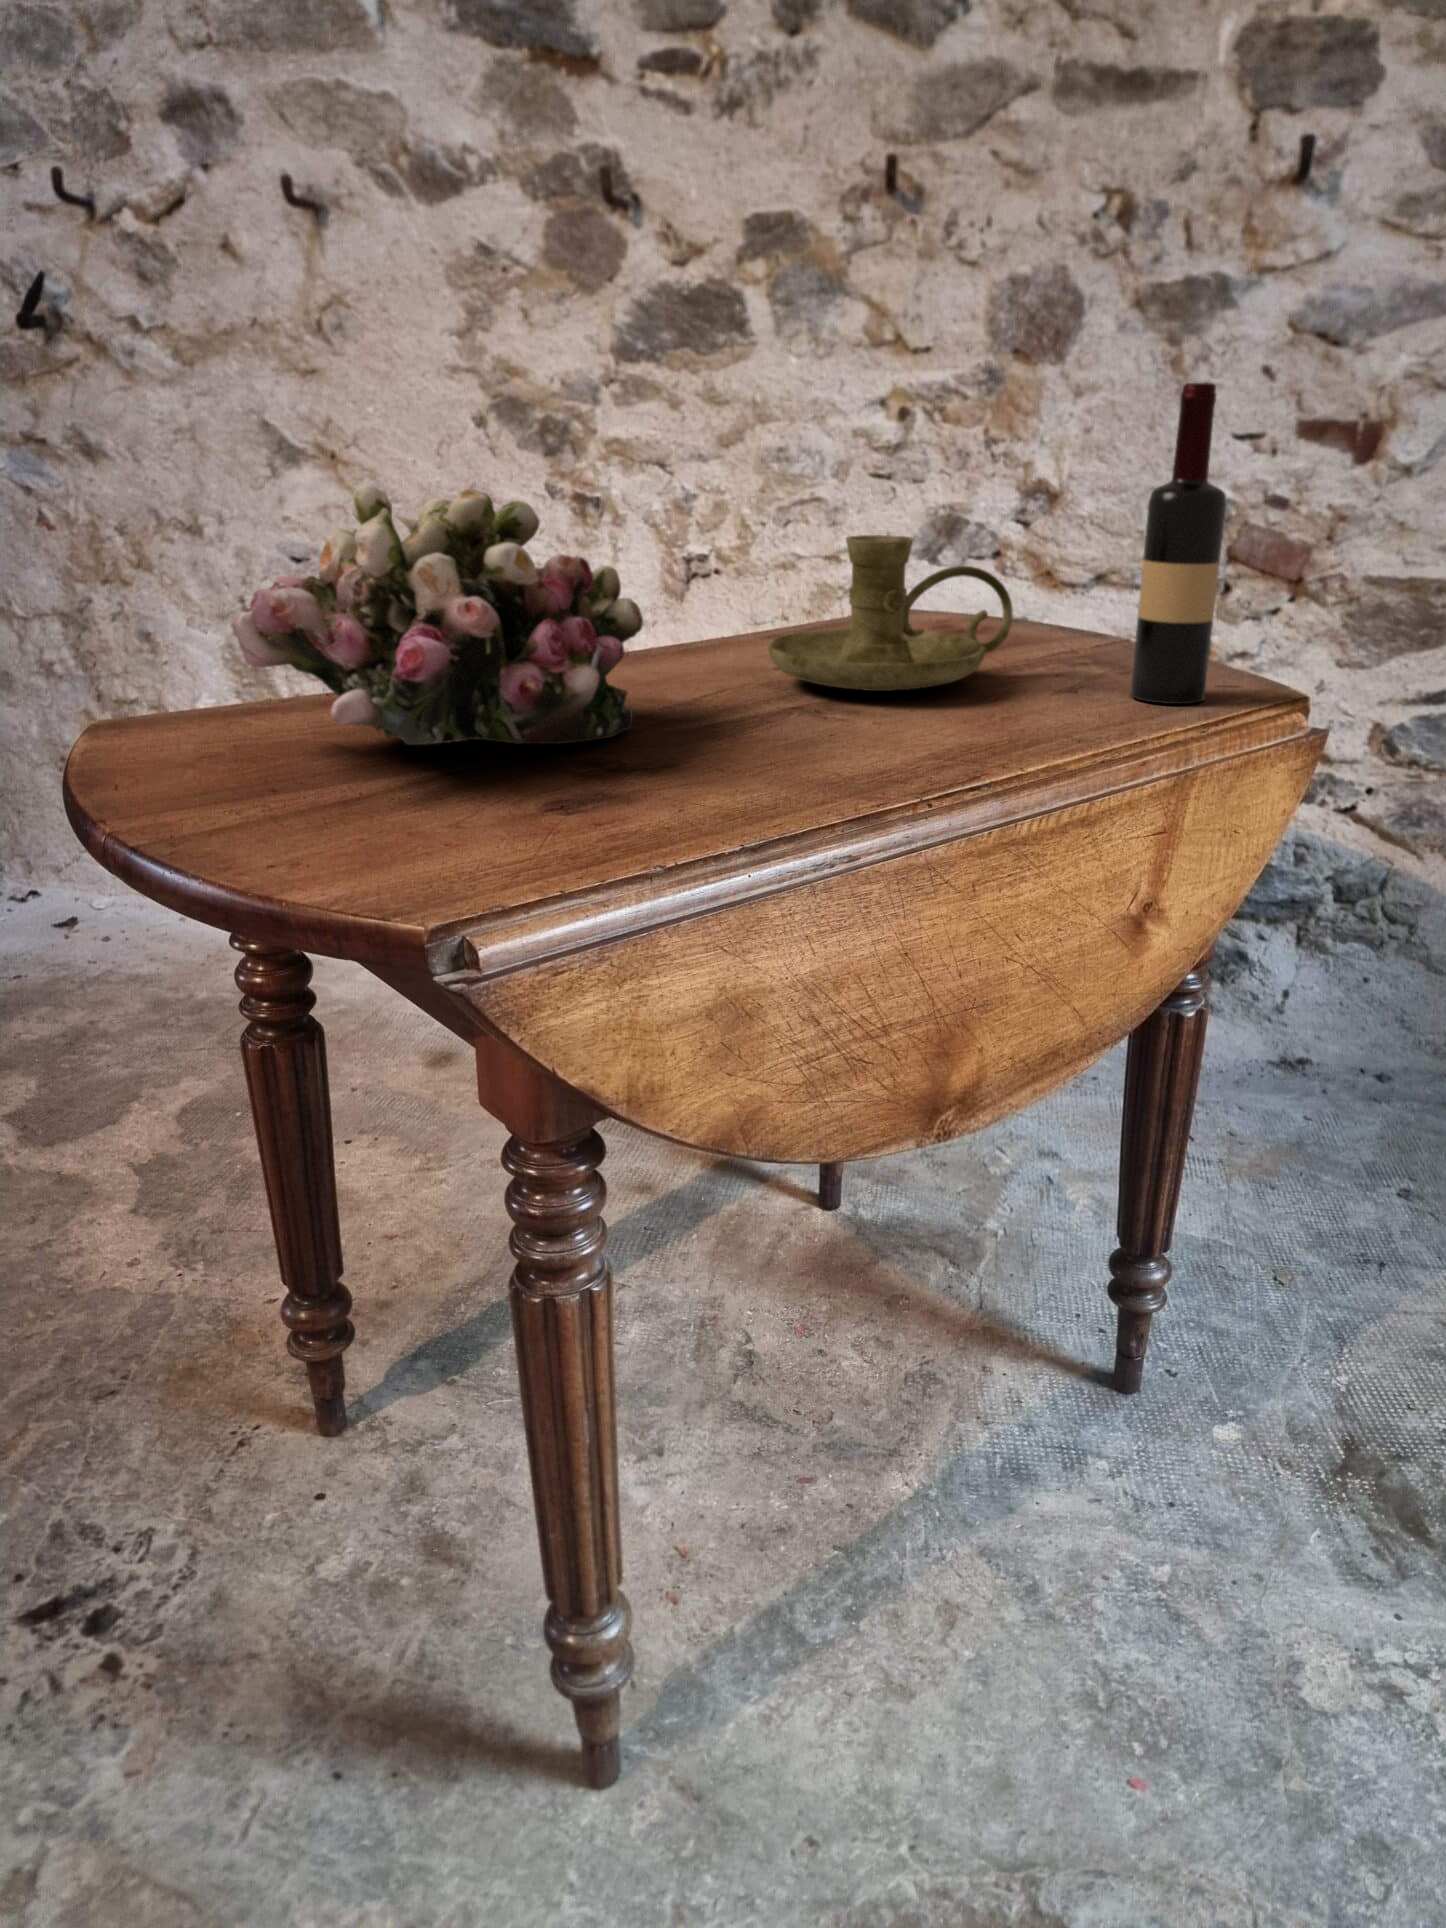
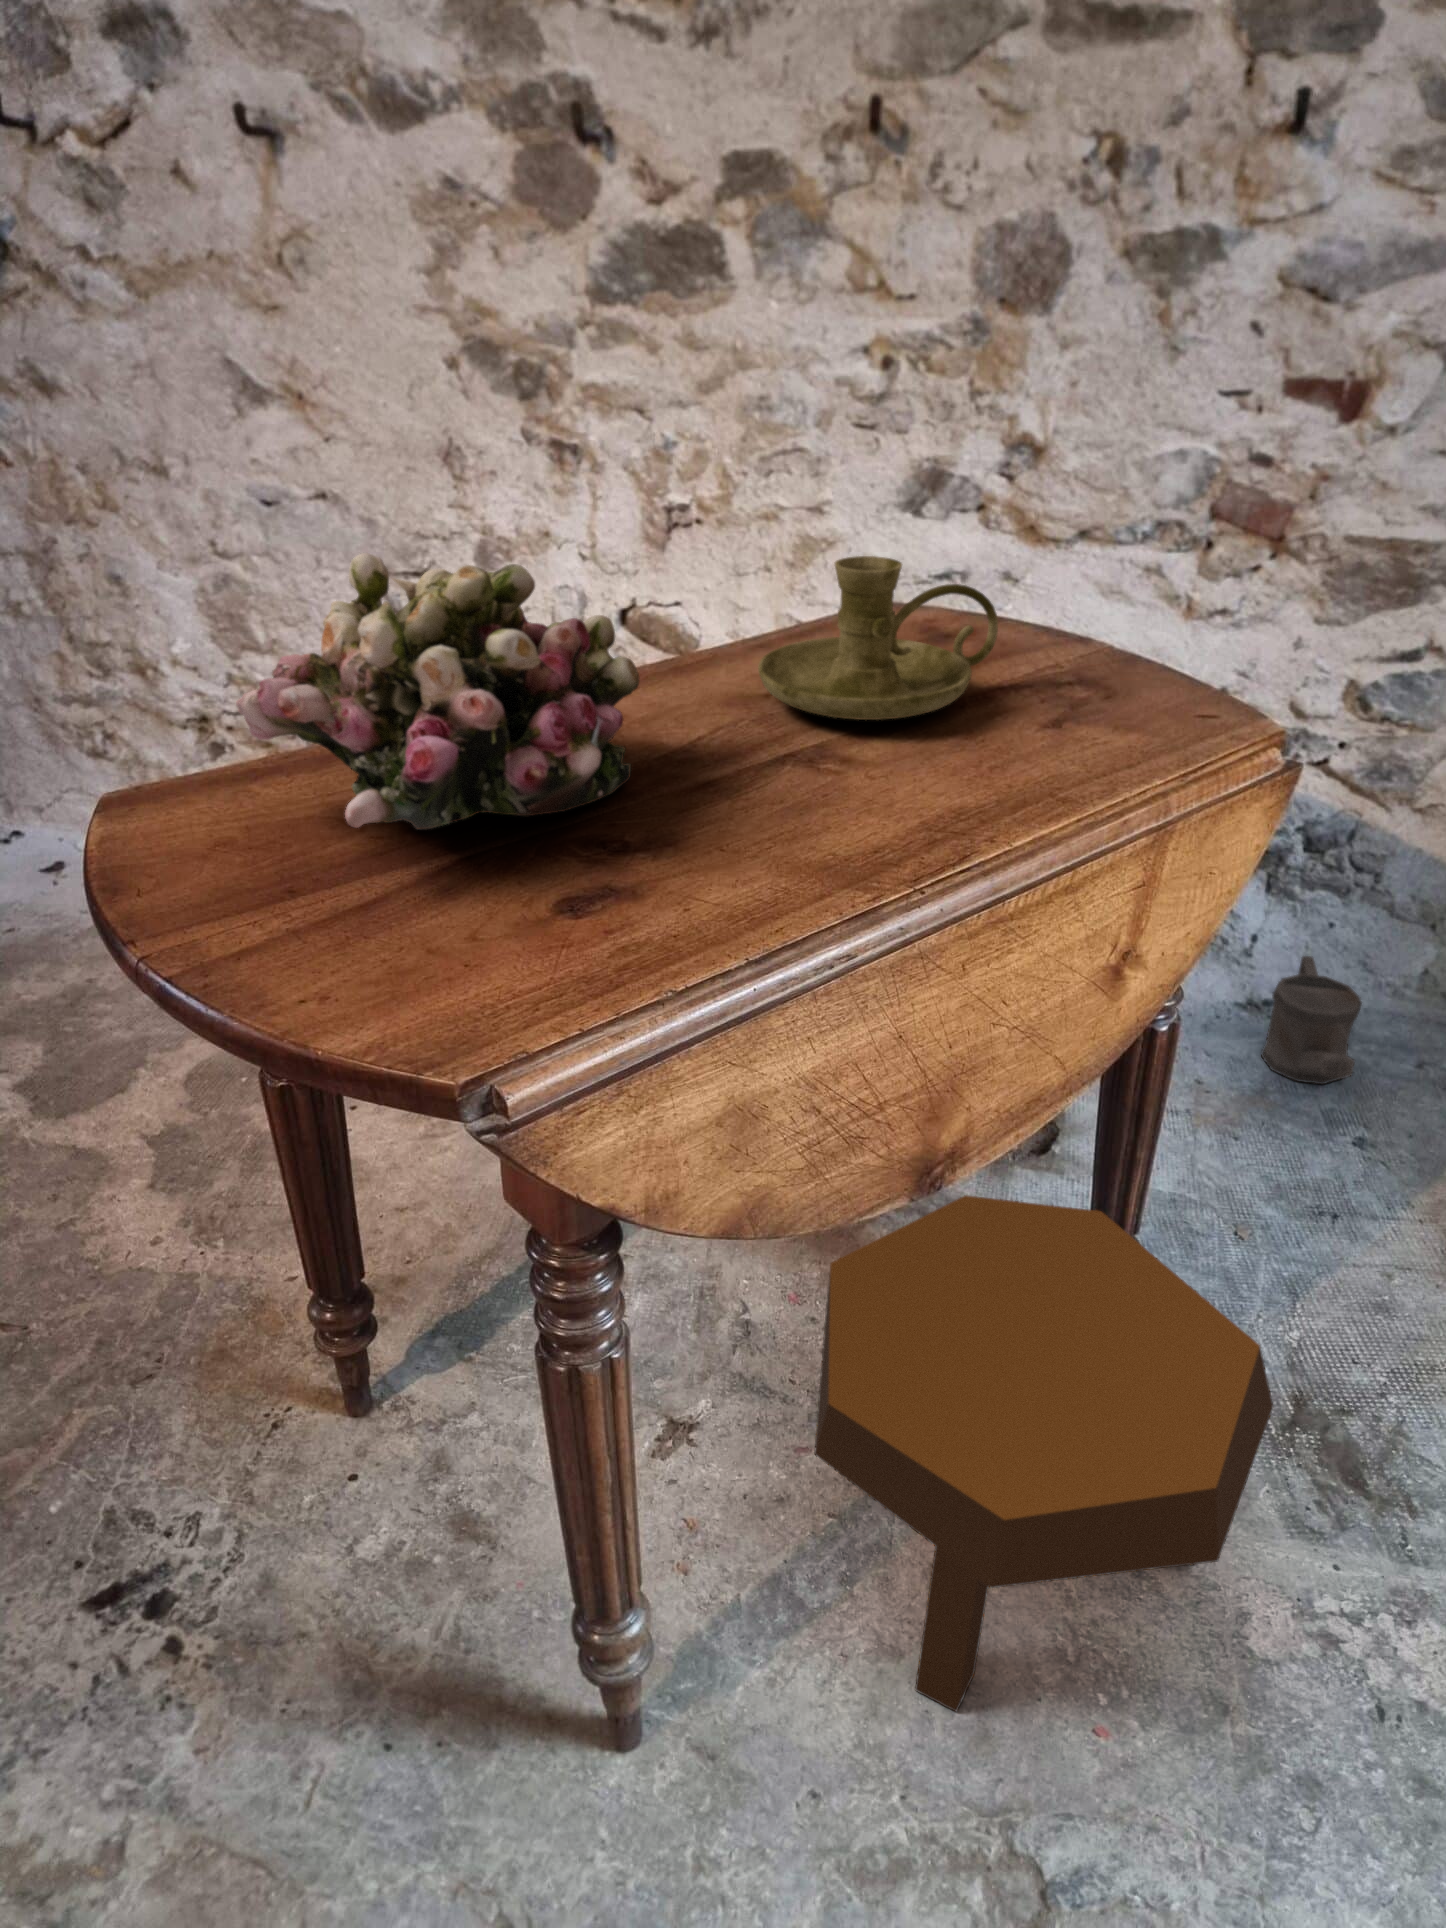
wine bottle: present [1130,383,1227,704] -> none [1112,418,1211,732]
watering can: none [1298,1011,1403,1141] -> present [1261,956,1362,1084]
footstool: none [815,1200,1321,1754] -> present [814,1195,1273,1712]

